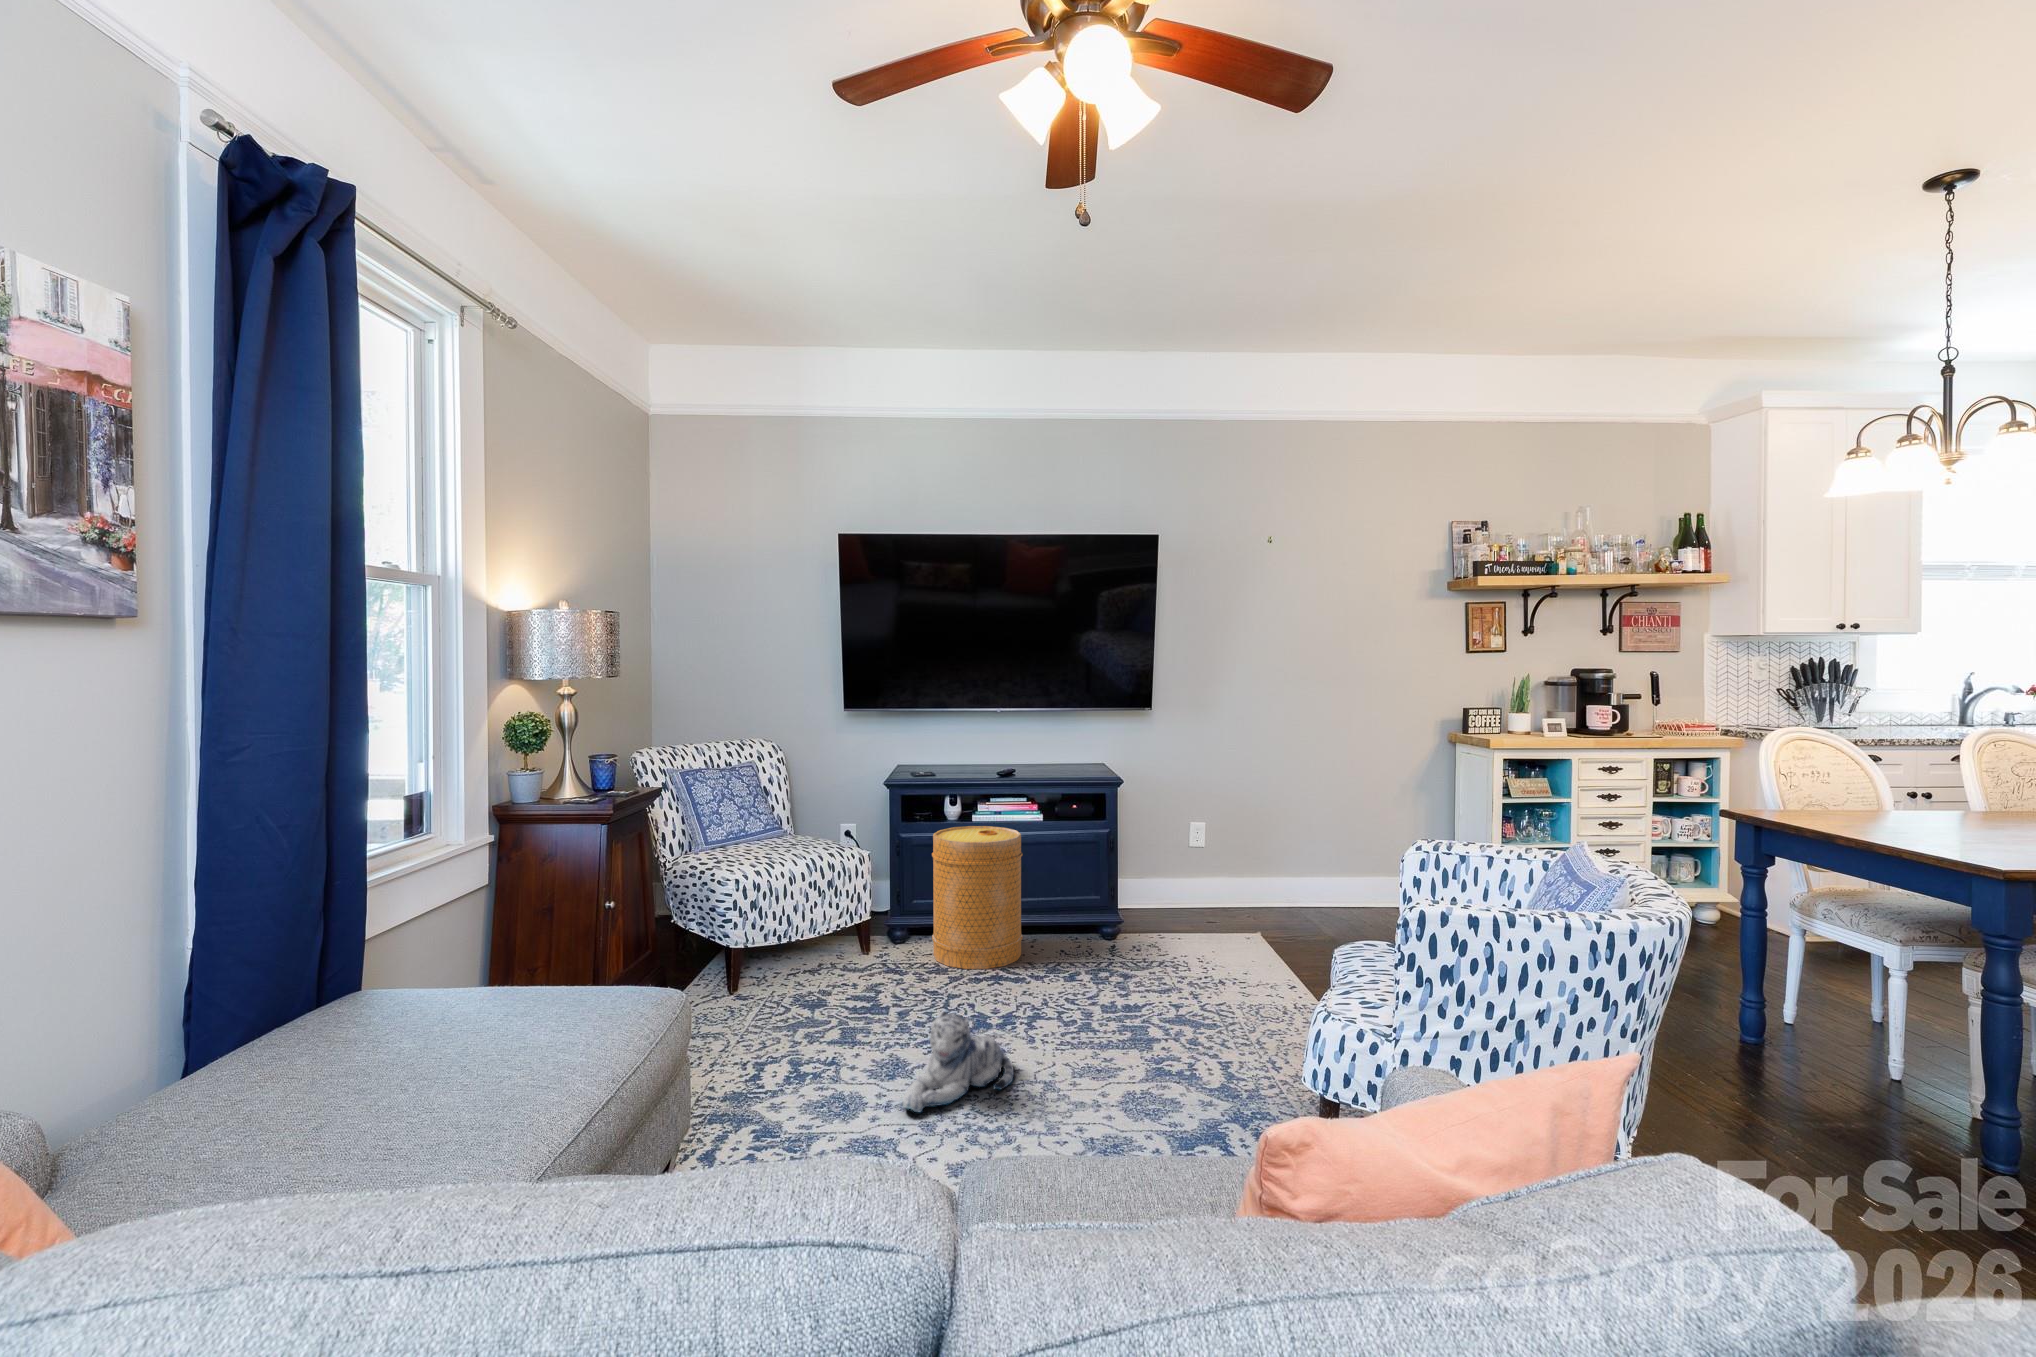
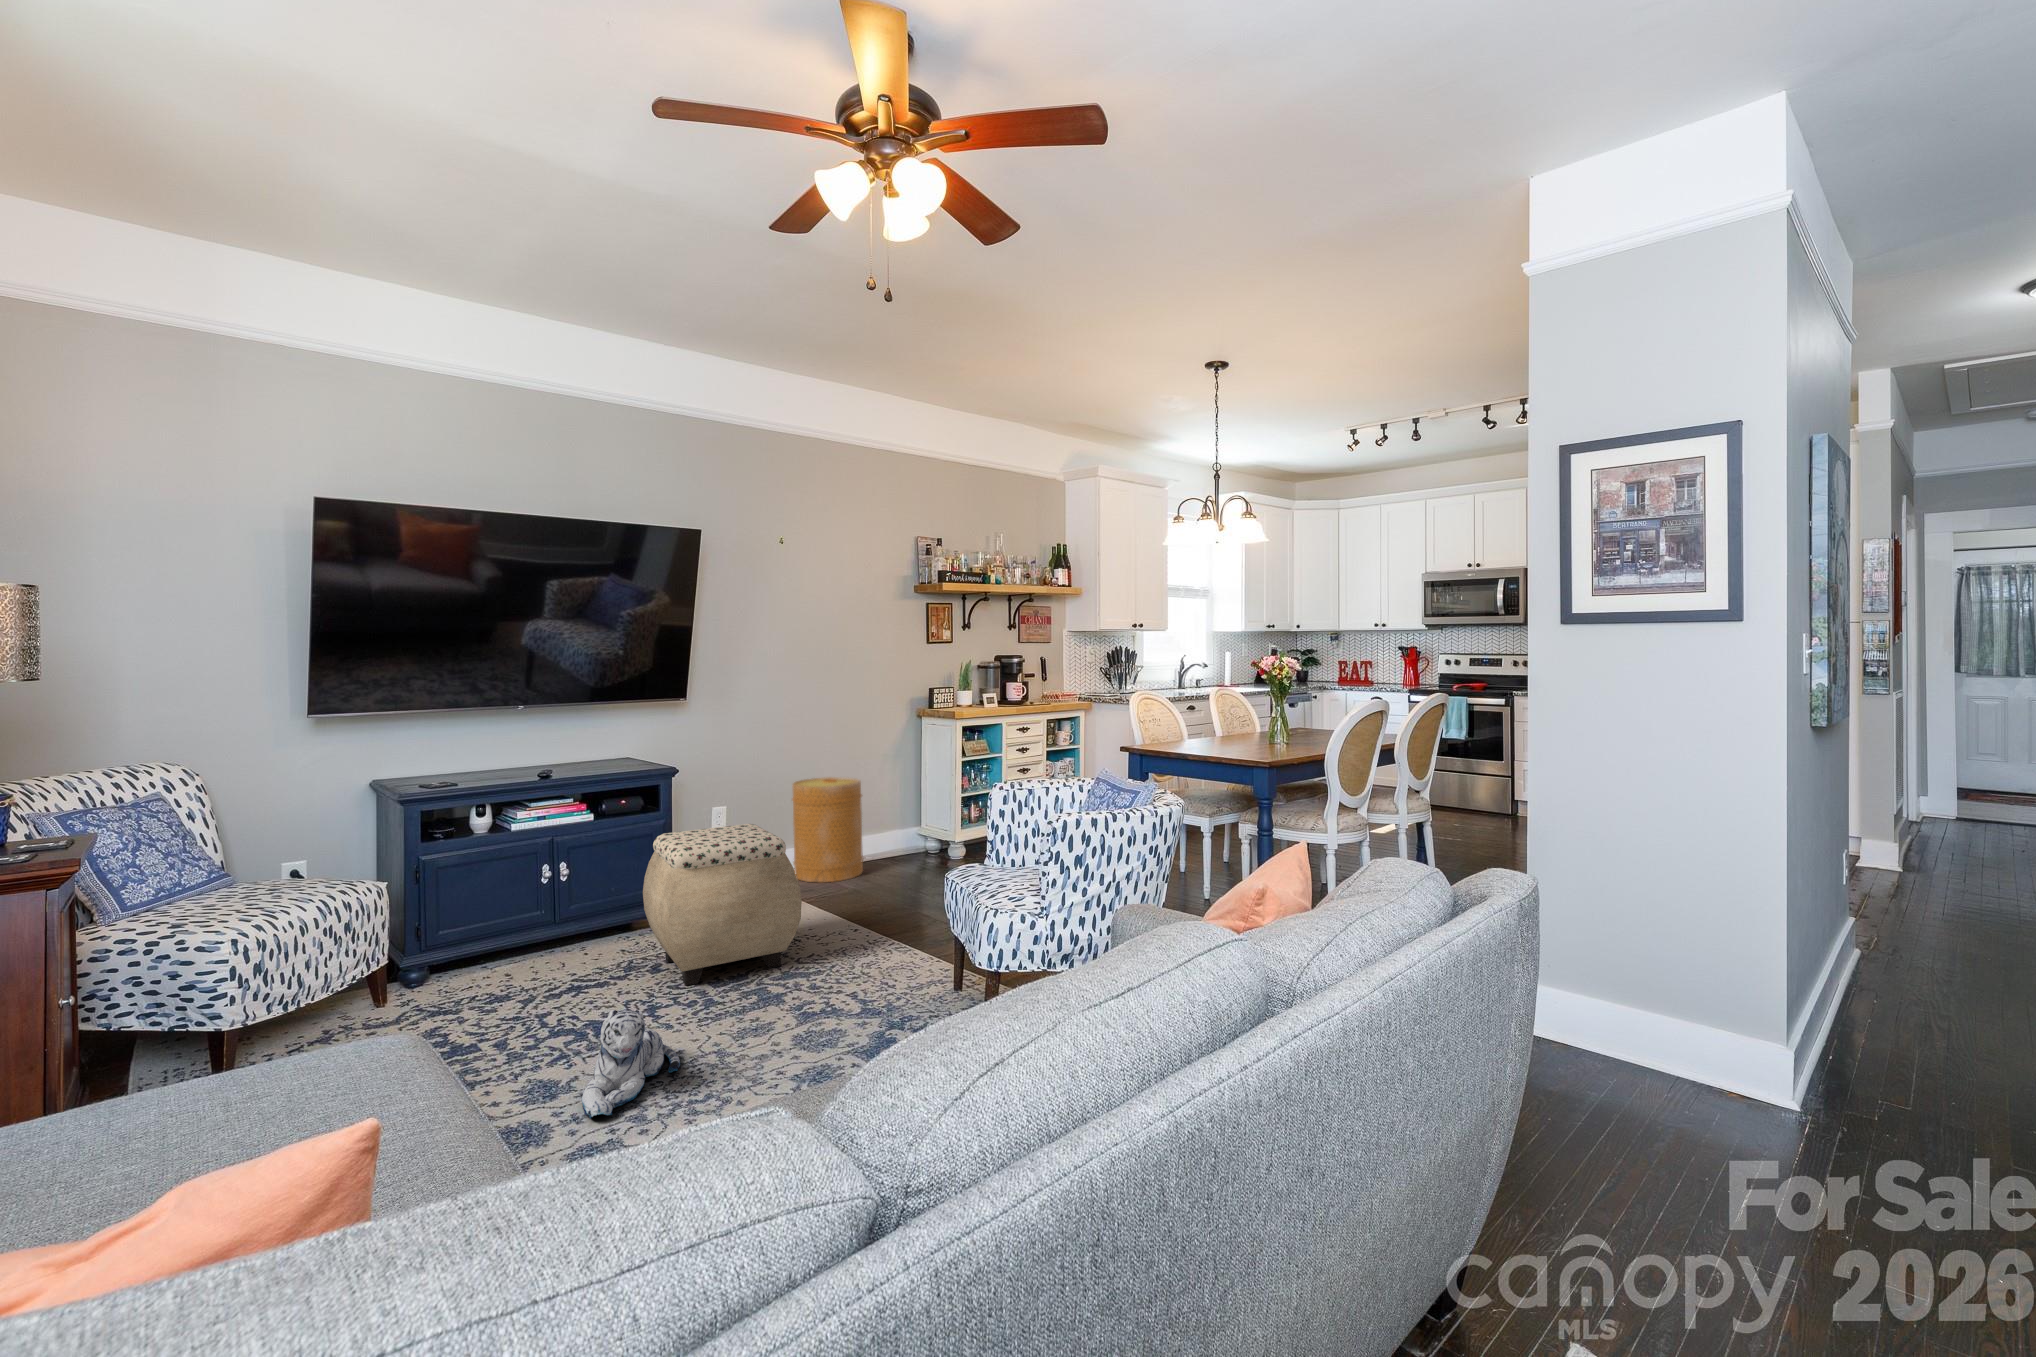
basket: present [932,826,1023,969] -> present [792,777,864,882]
ottoman: none [1059,844,1200,1009] -> present [643,824,802,986]

